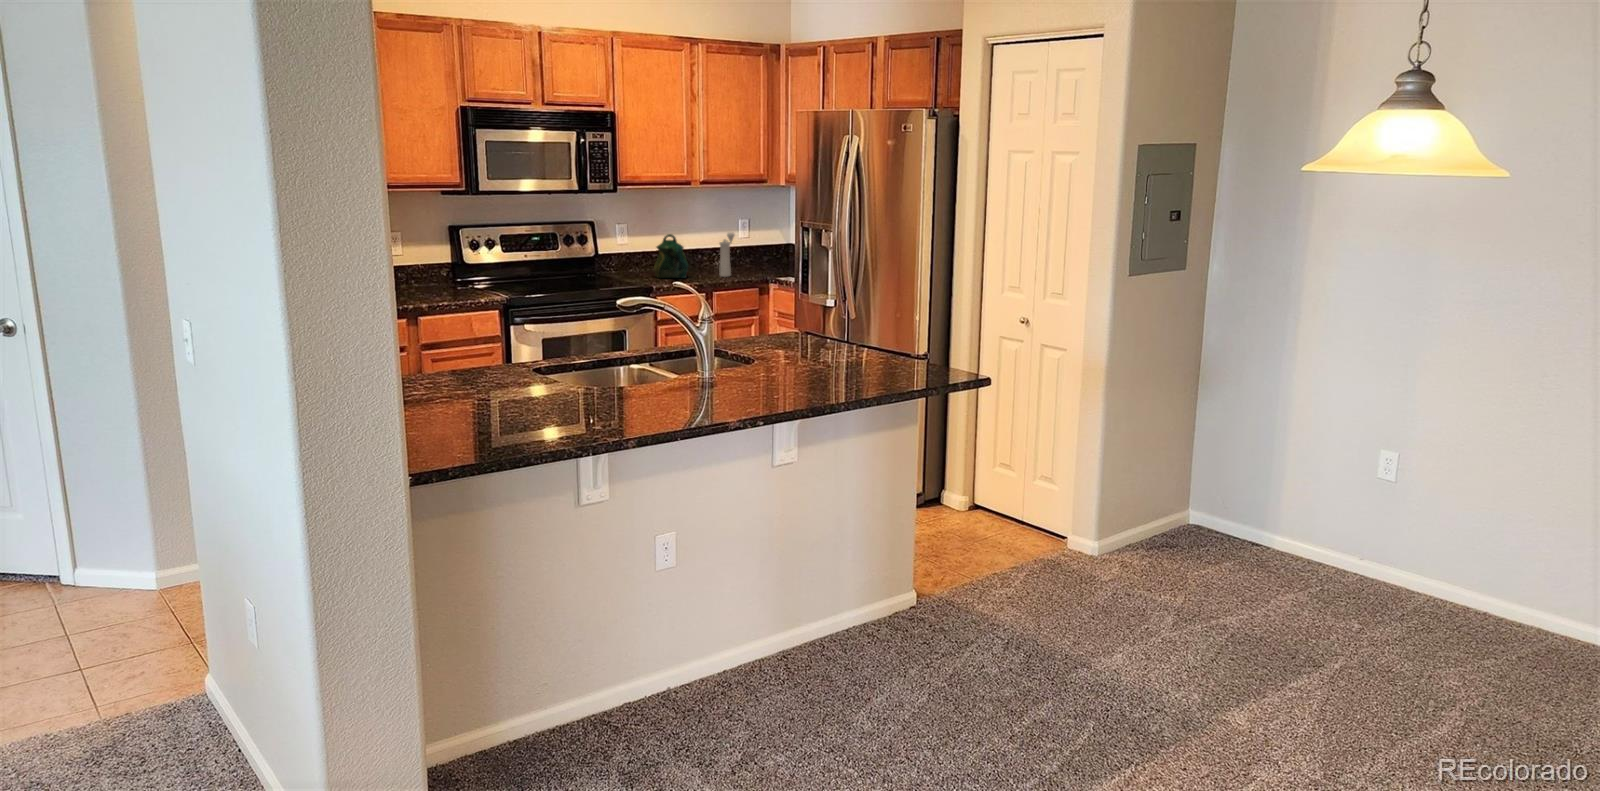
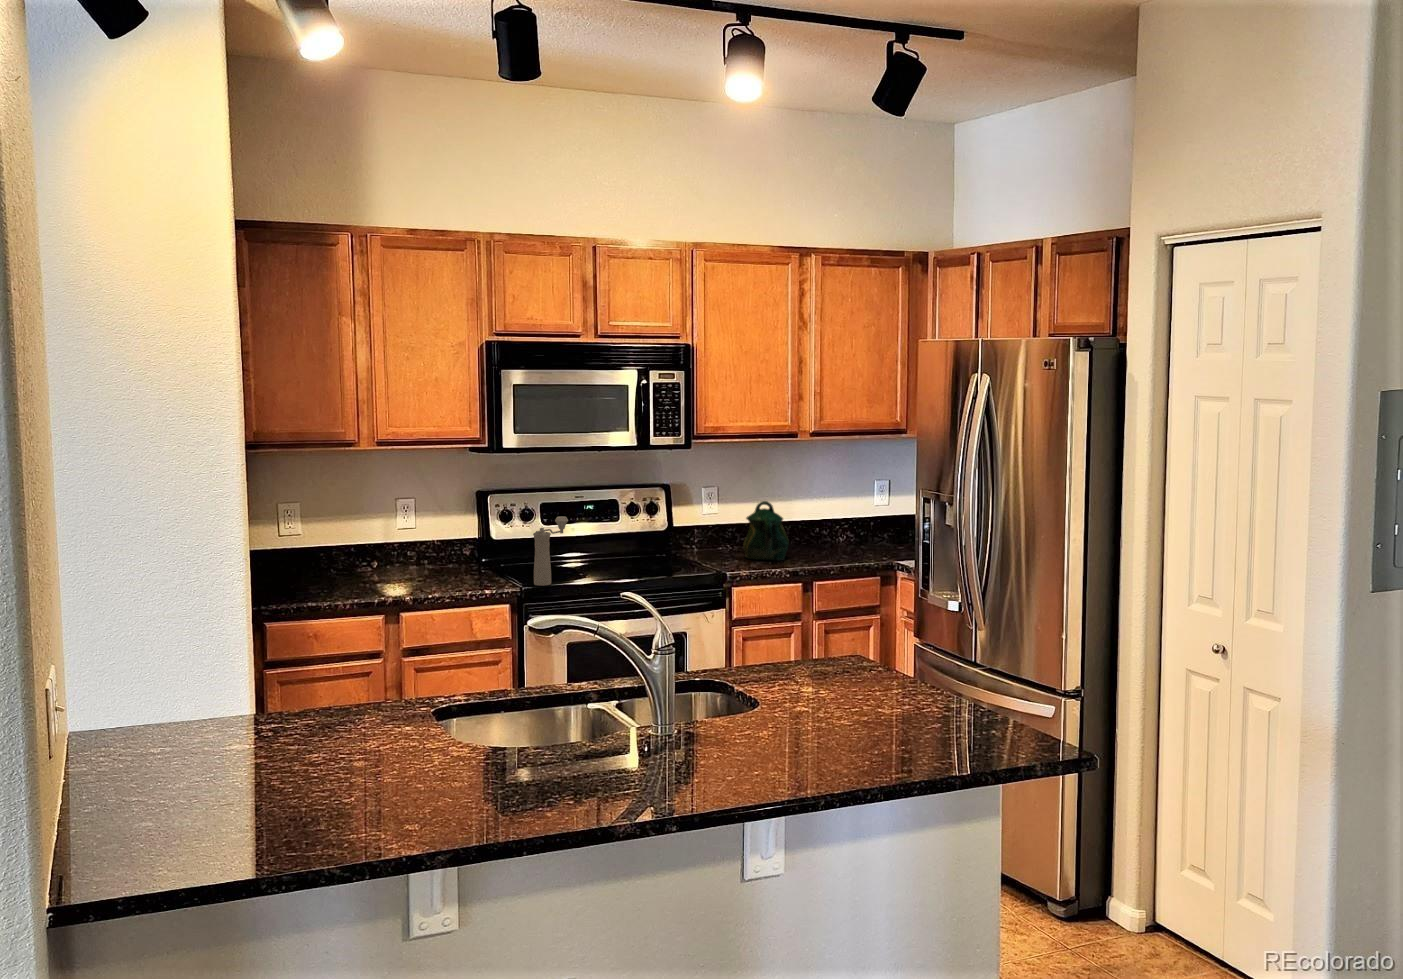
pepper mill: present [719,232,735,277] -> present [533,516,568,586]

